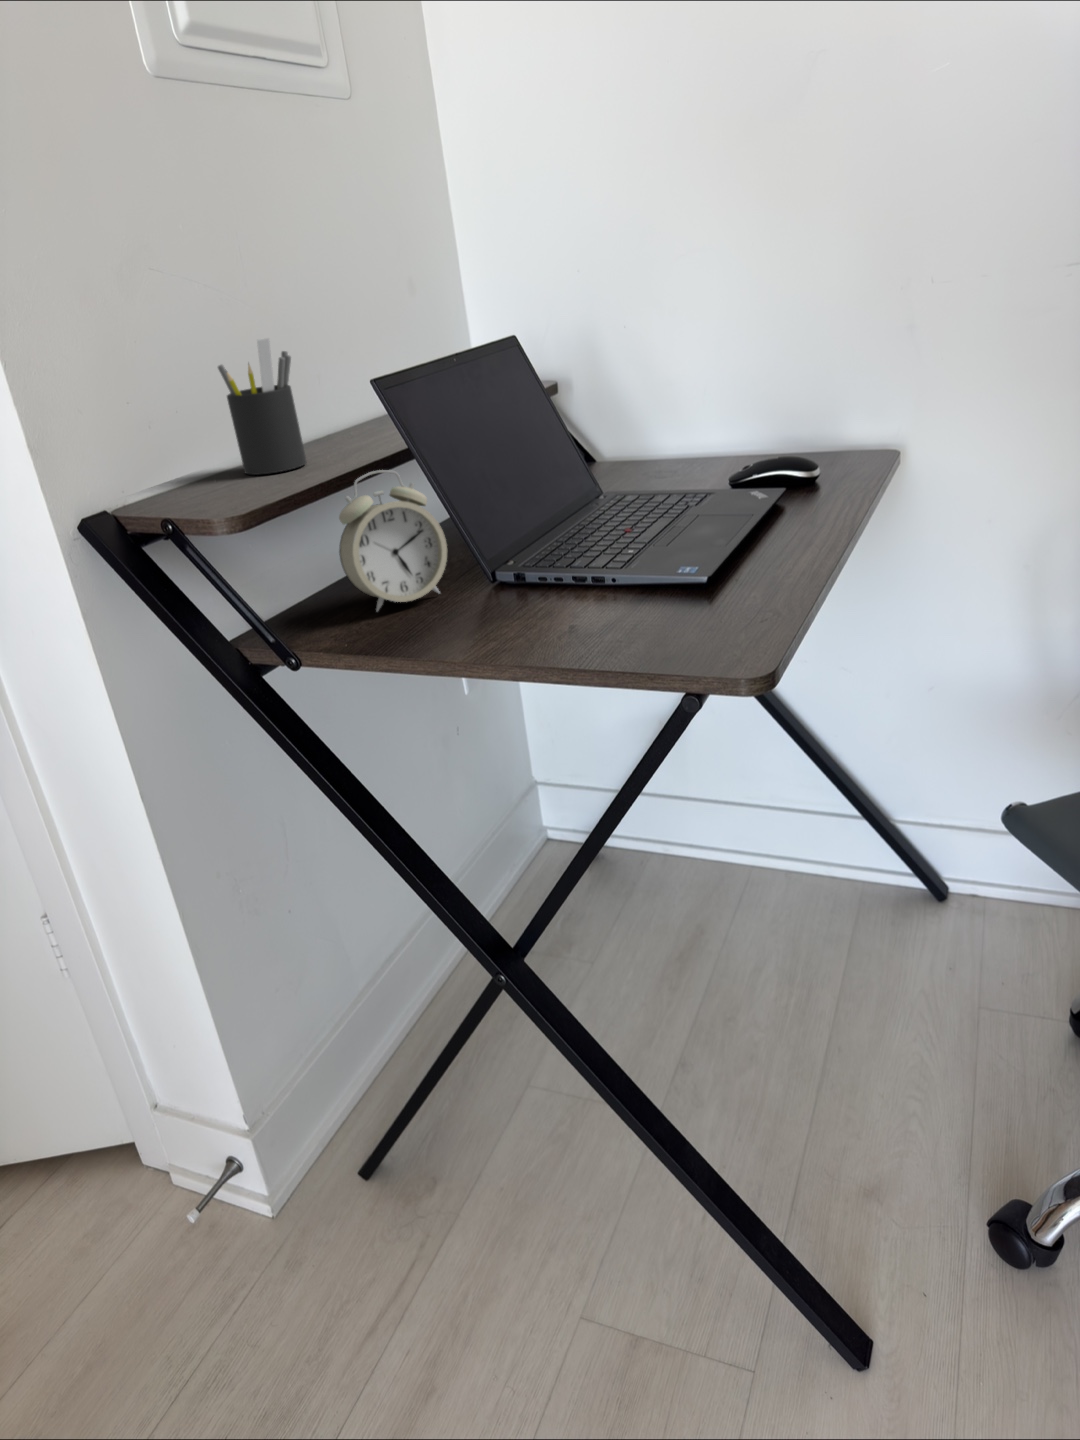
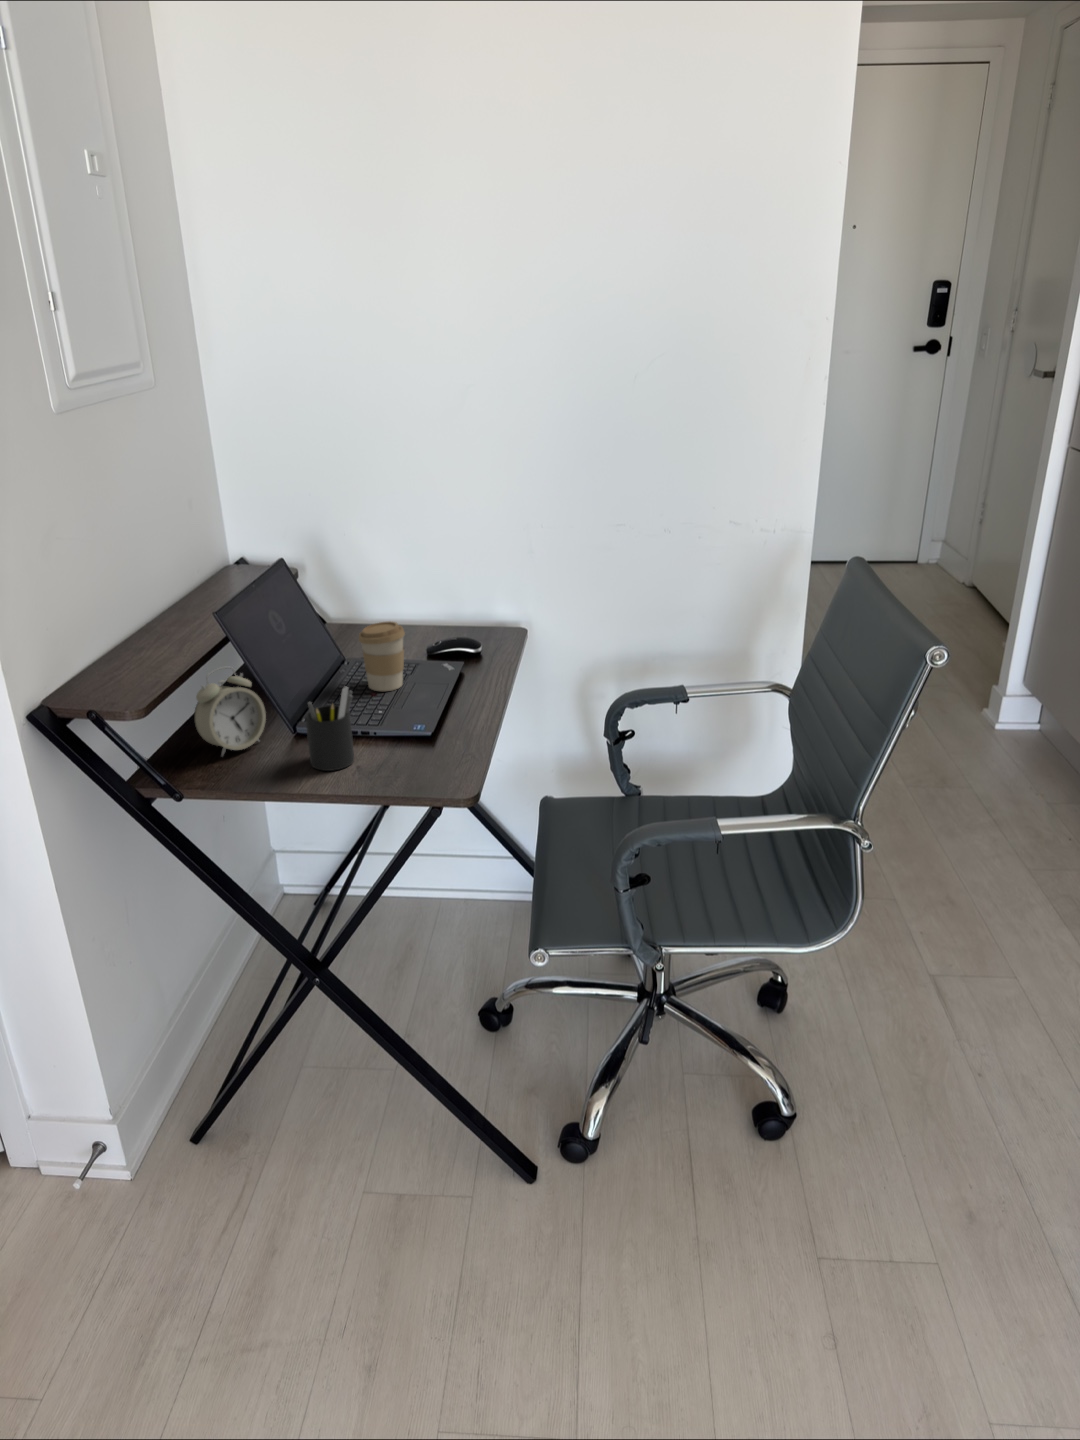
pen holder: present [218,338,307,475] -> present [305,686,354,771]
coffee cup: none [611,418,684,530] -> present [359,621,405,691]

